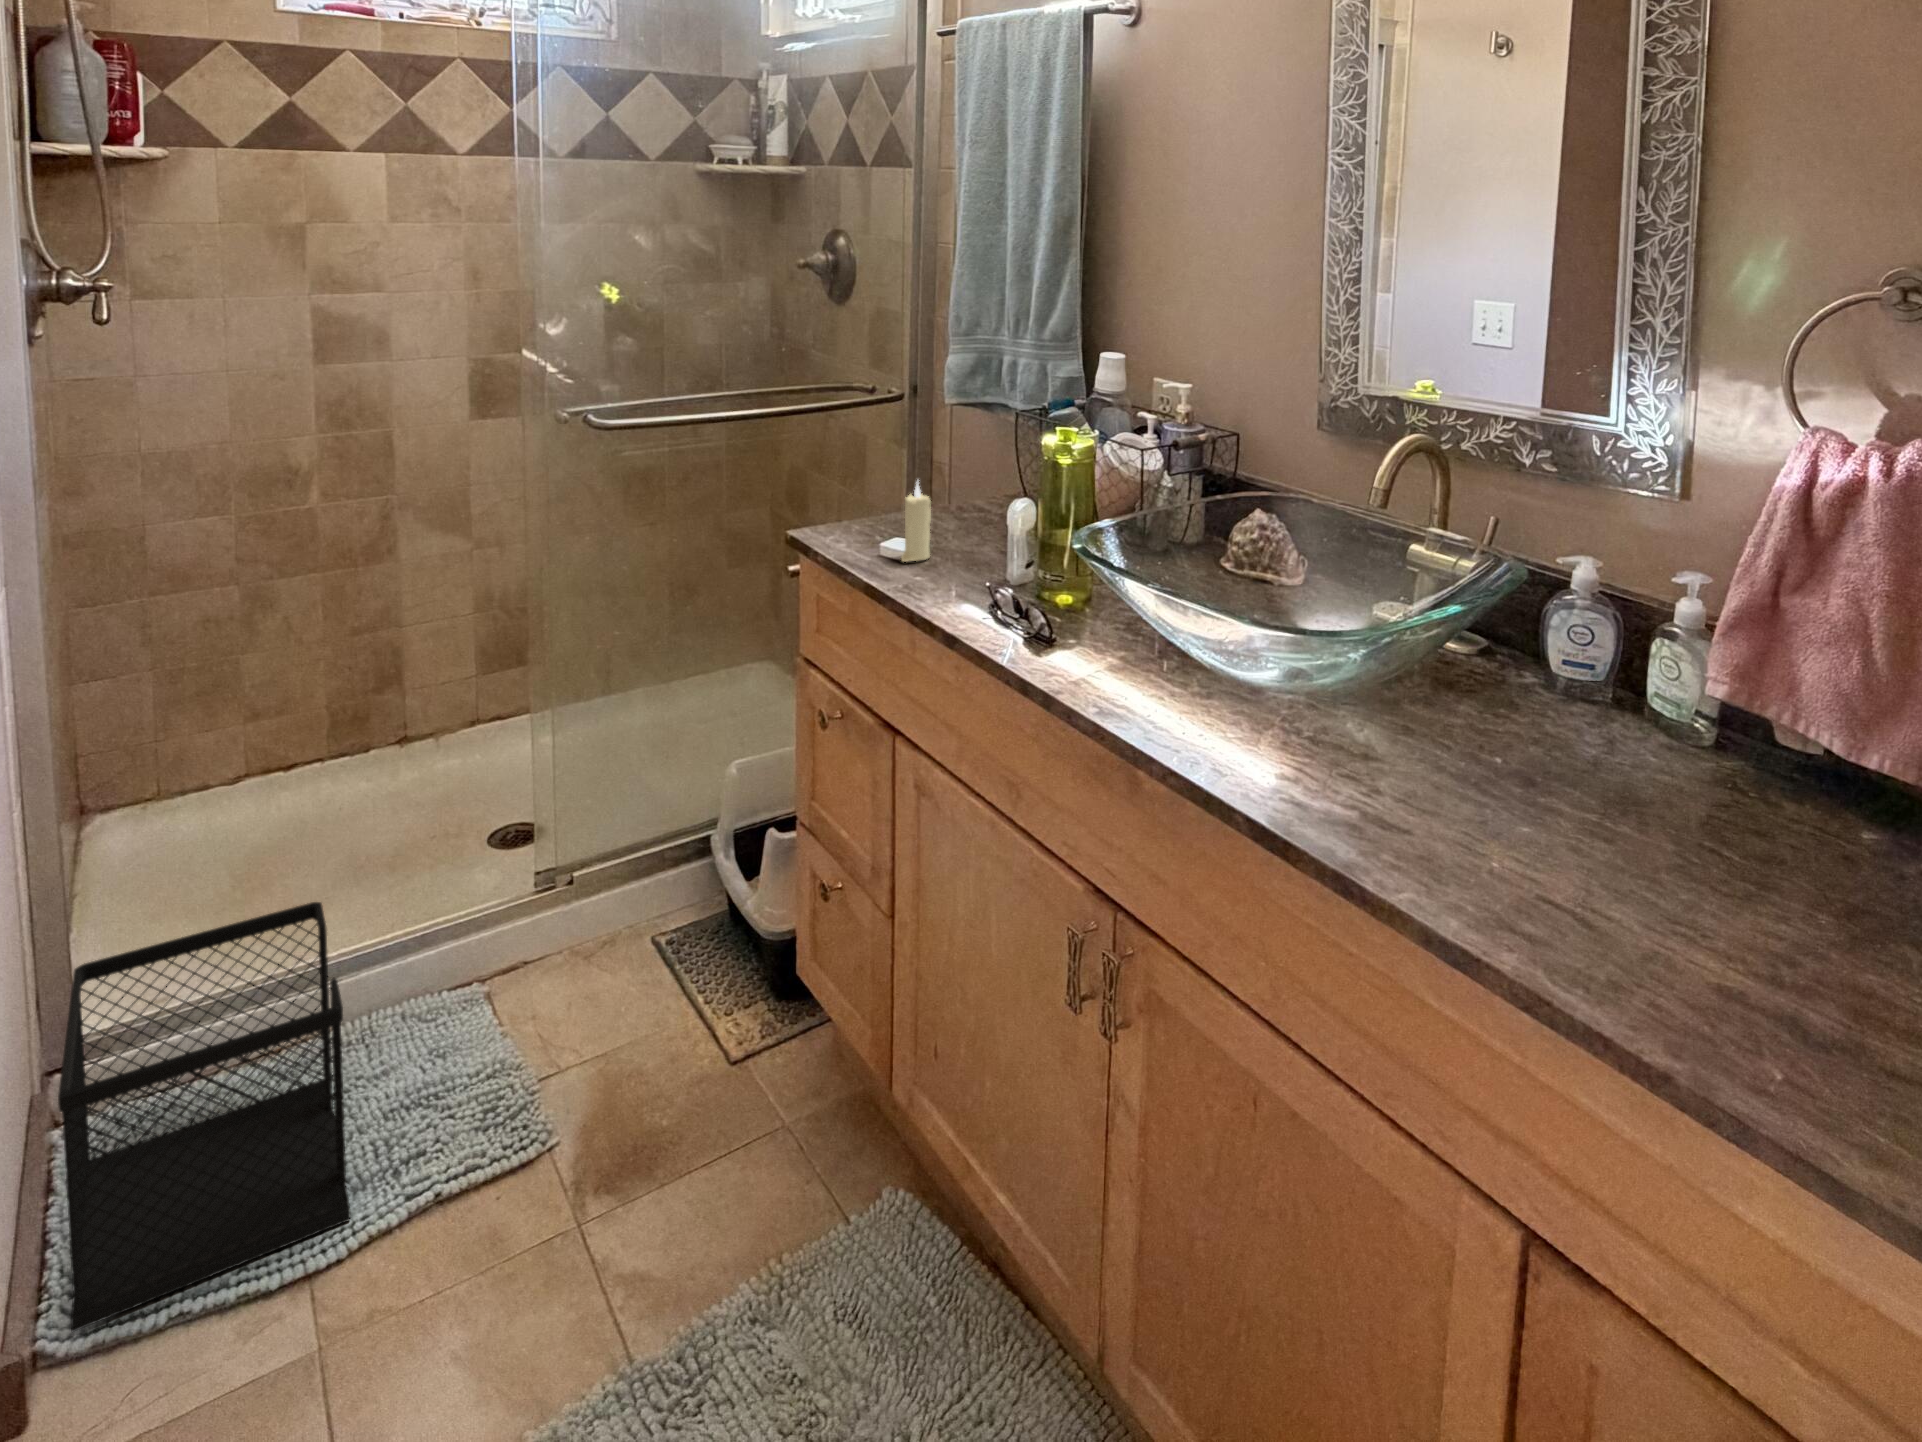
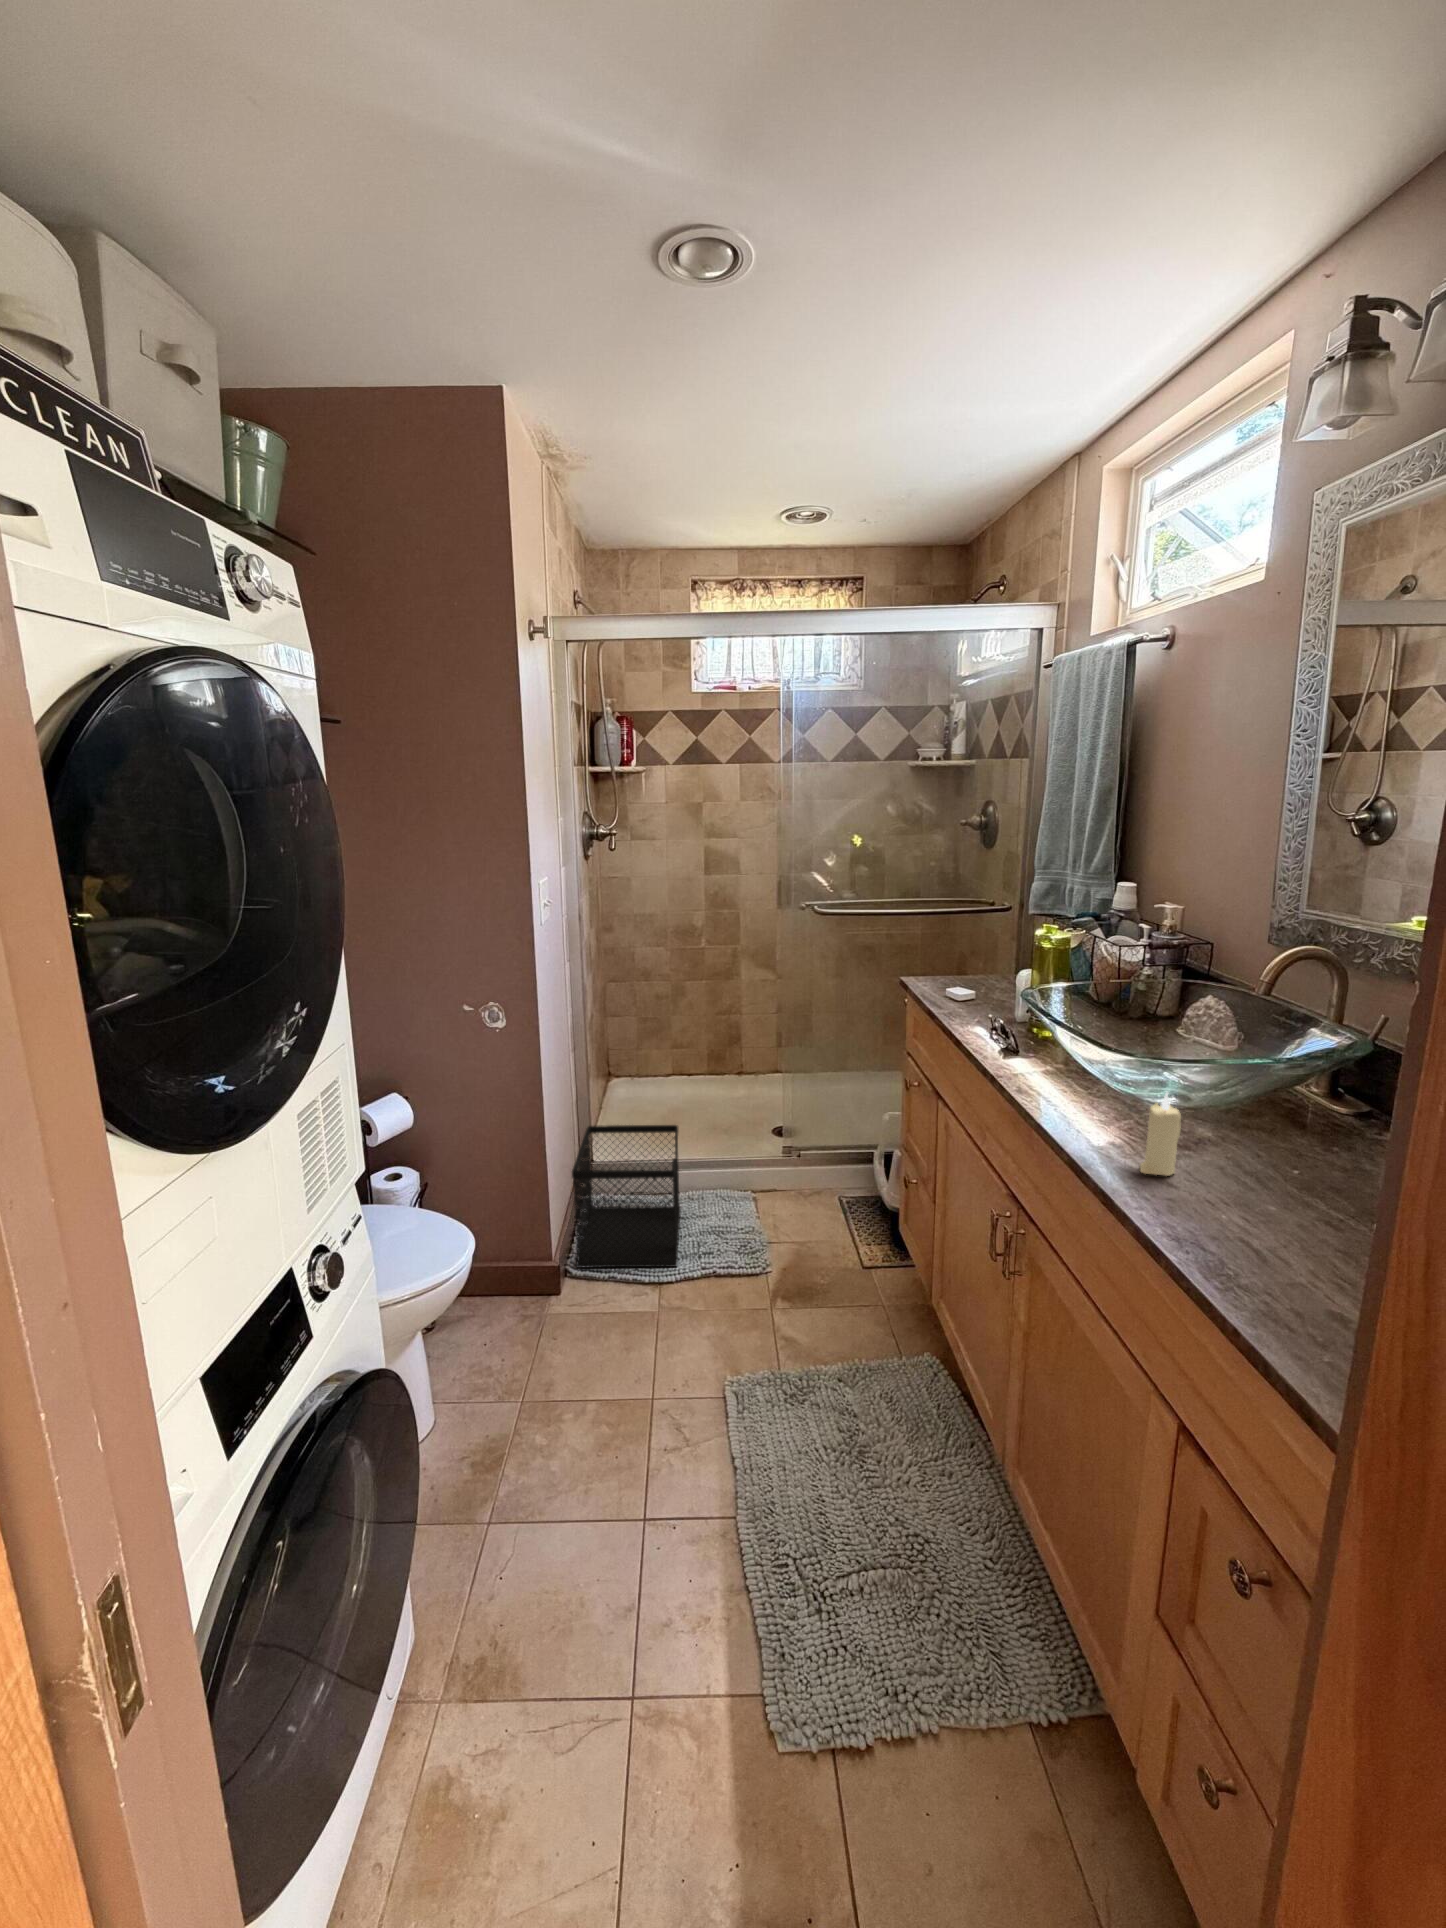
candle: present [901,482,931,562] -> present [1140,1093,1181,1176]

